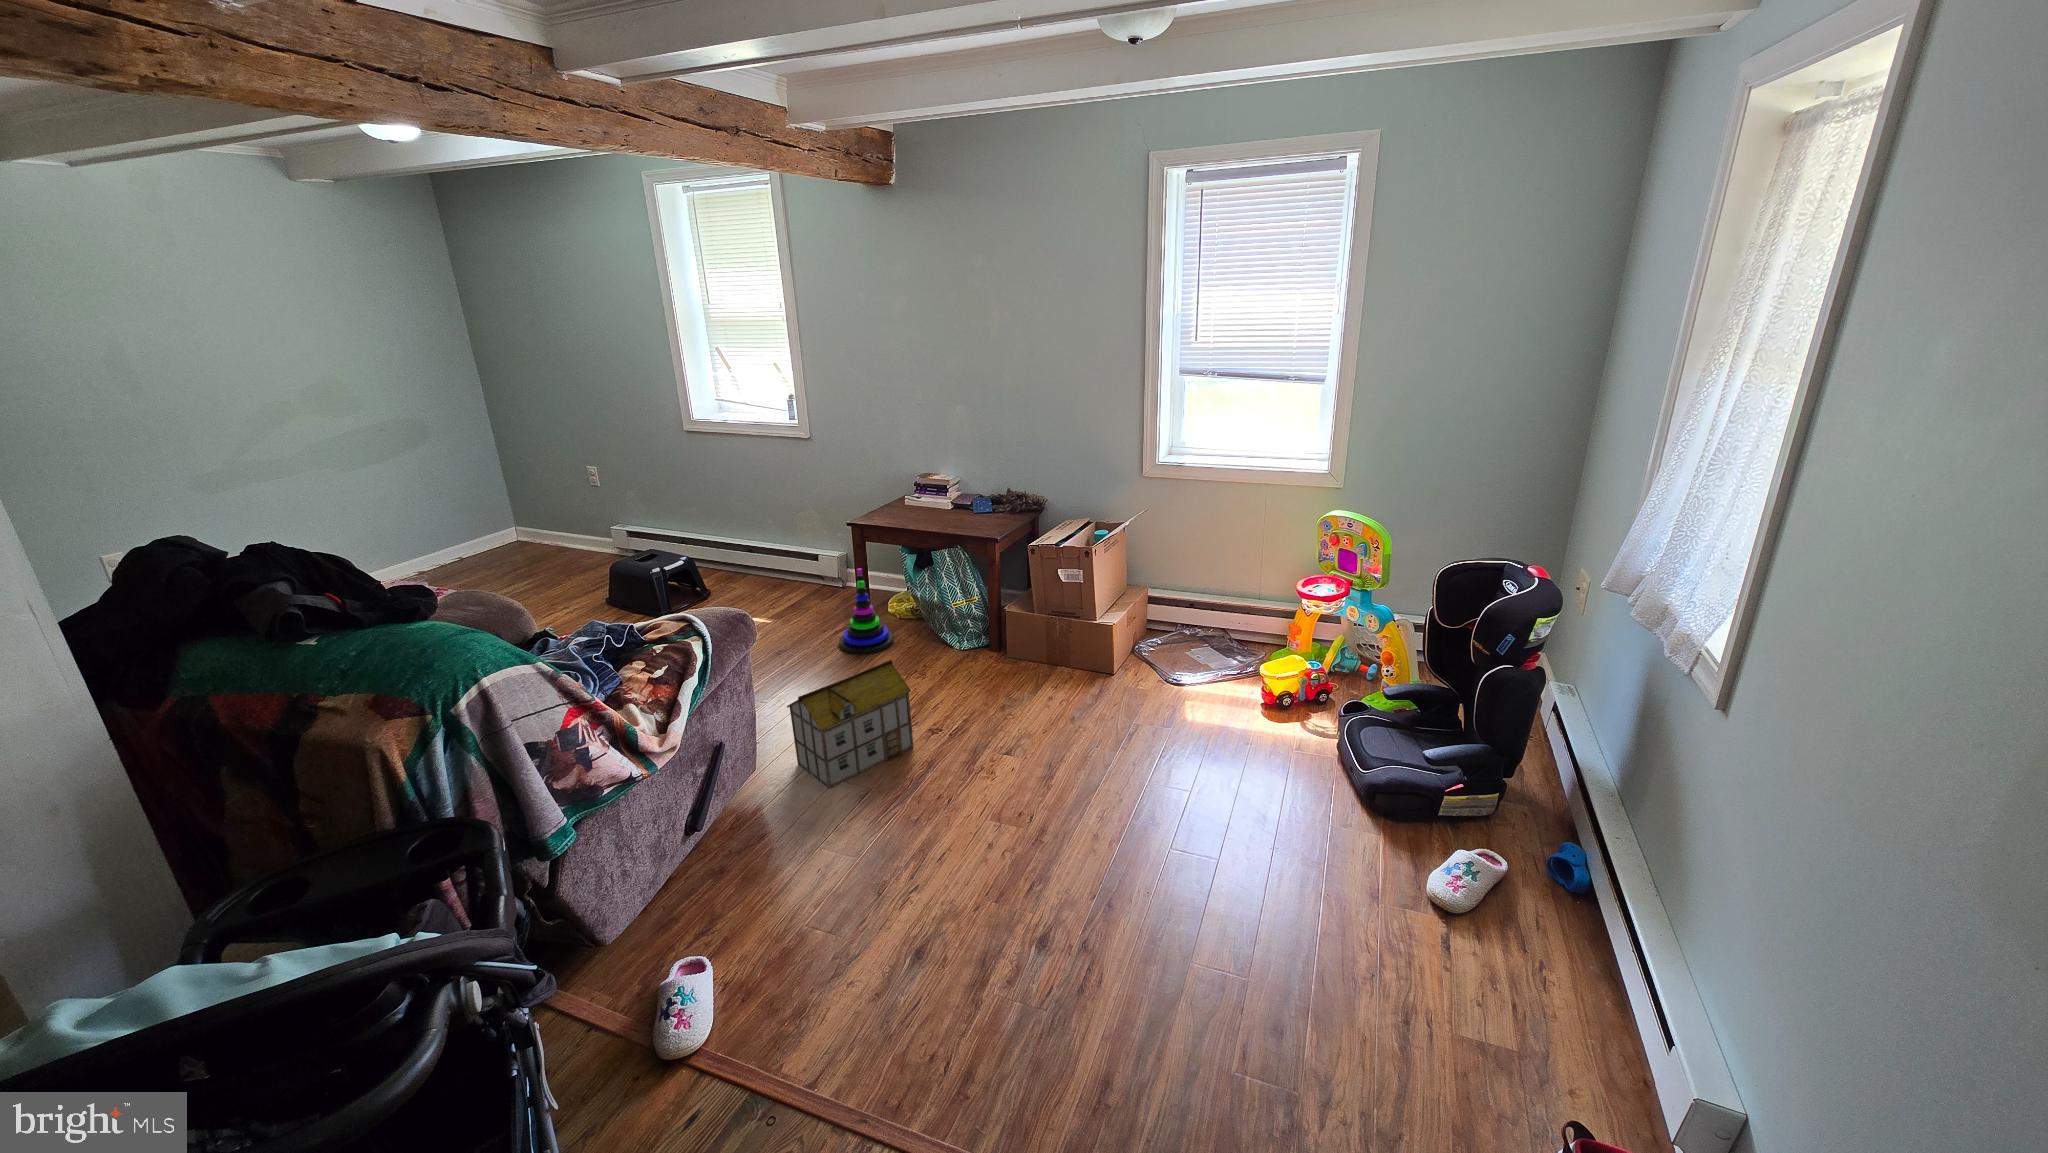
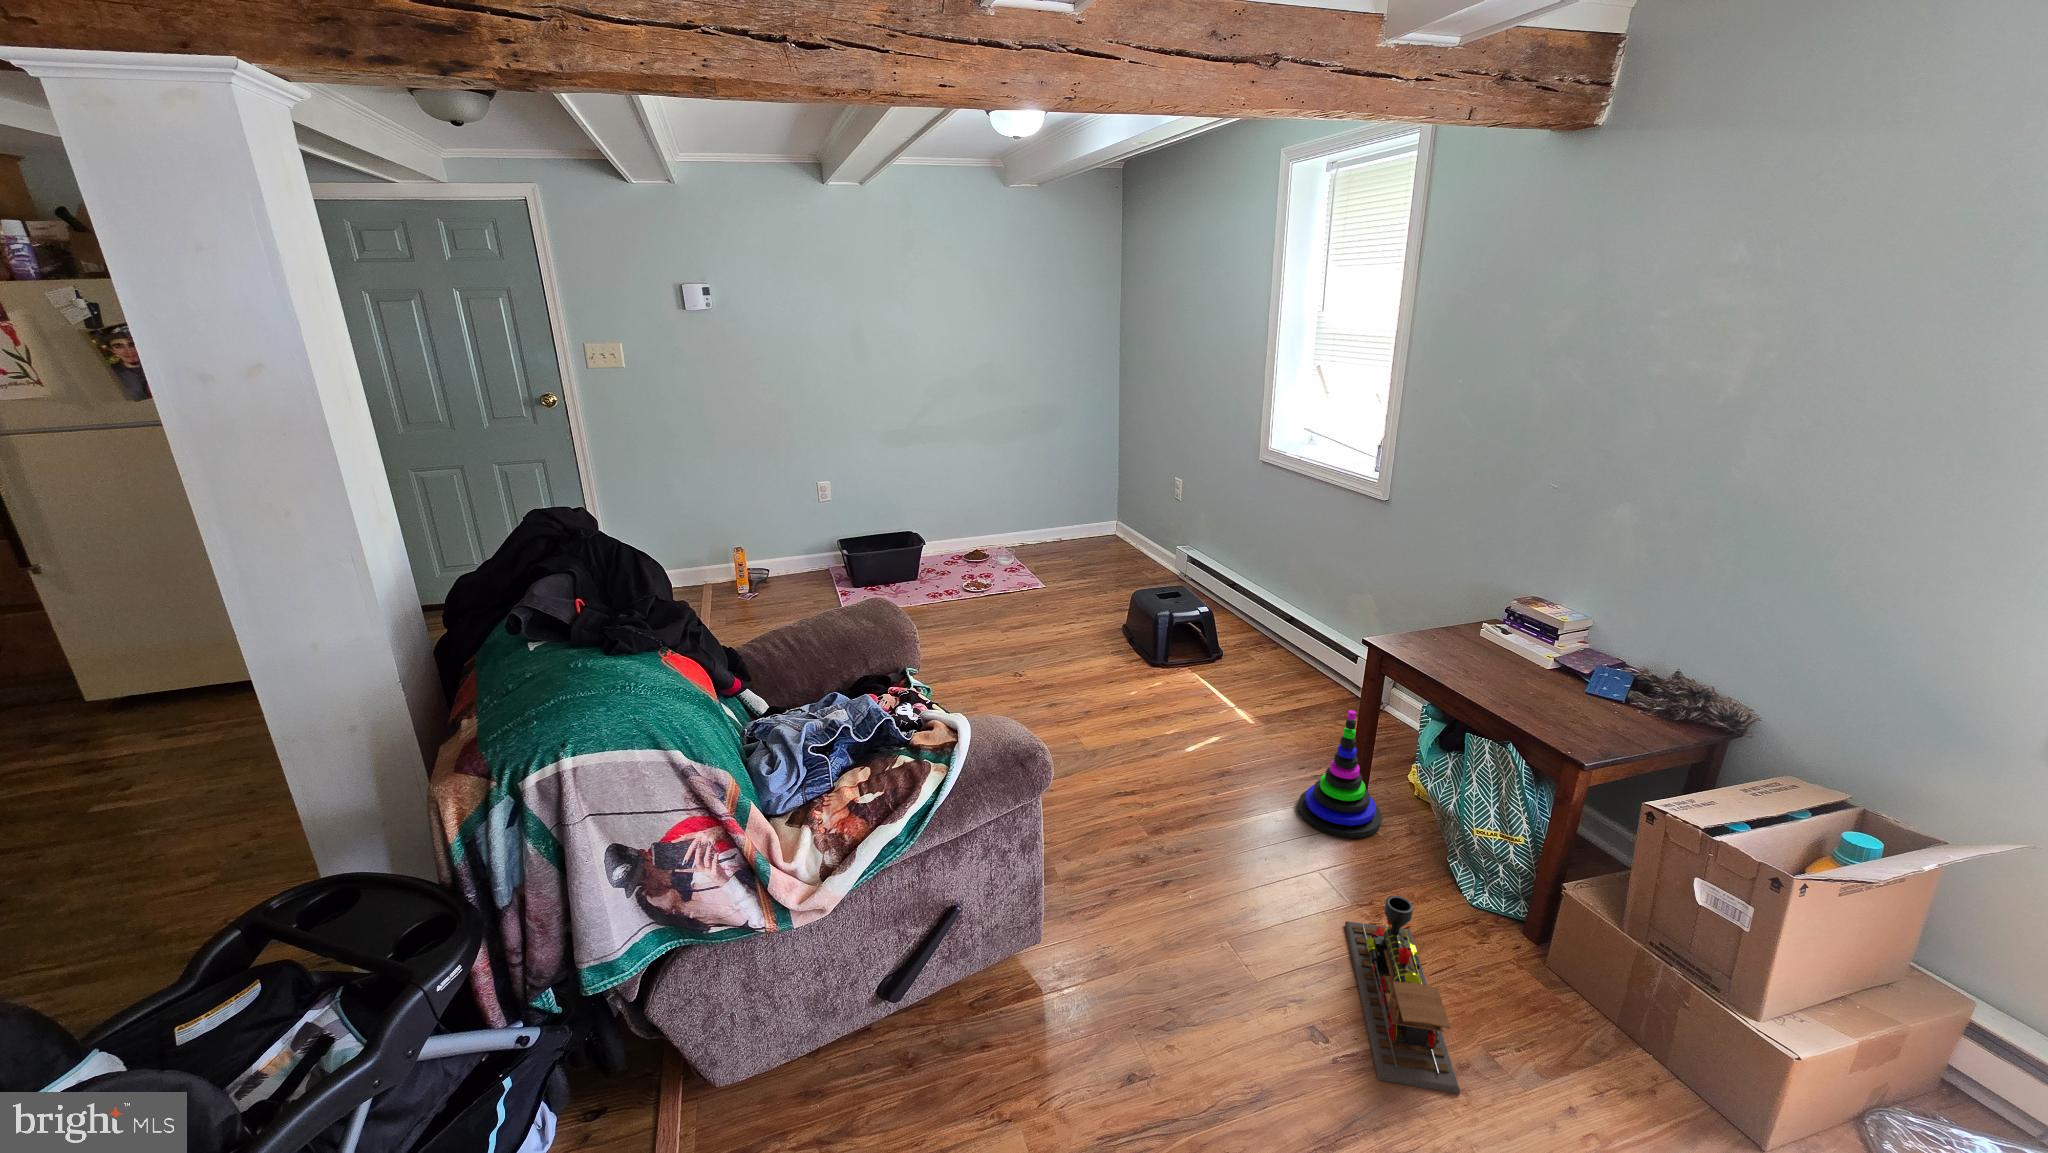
toy train: none [912,644,1010,730] -> present [1345,896,1460,1094]
toy house: present [787,660,913,788] -> none [1098,883,1271,1046]

